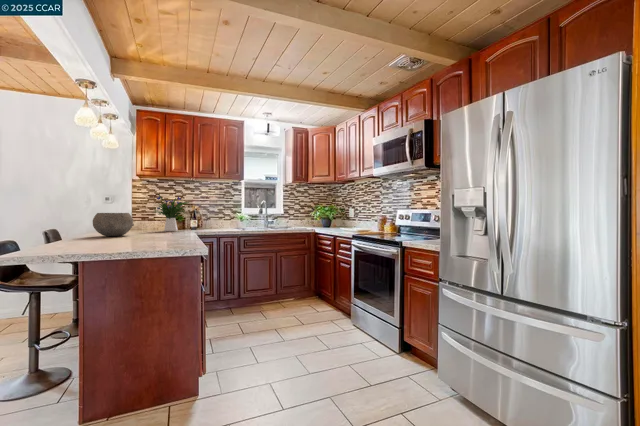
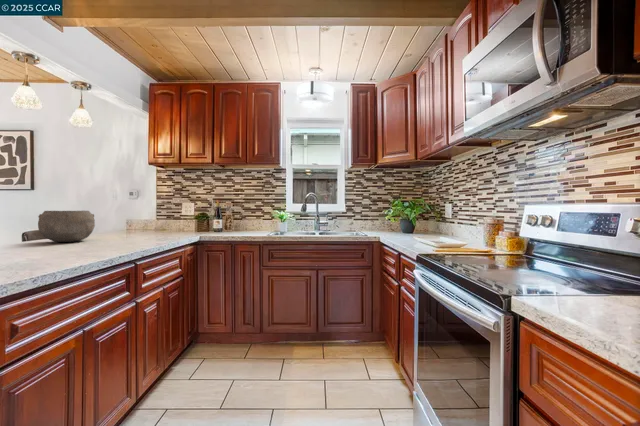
flower arrangement: present [155,194,189,231] -> none [146,185,199,234]

